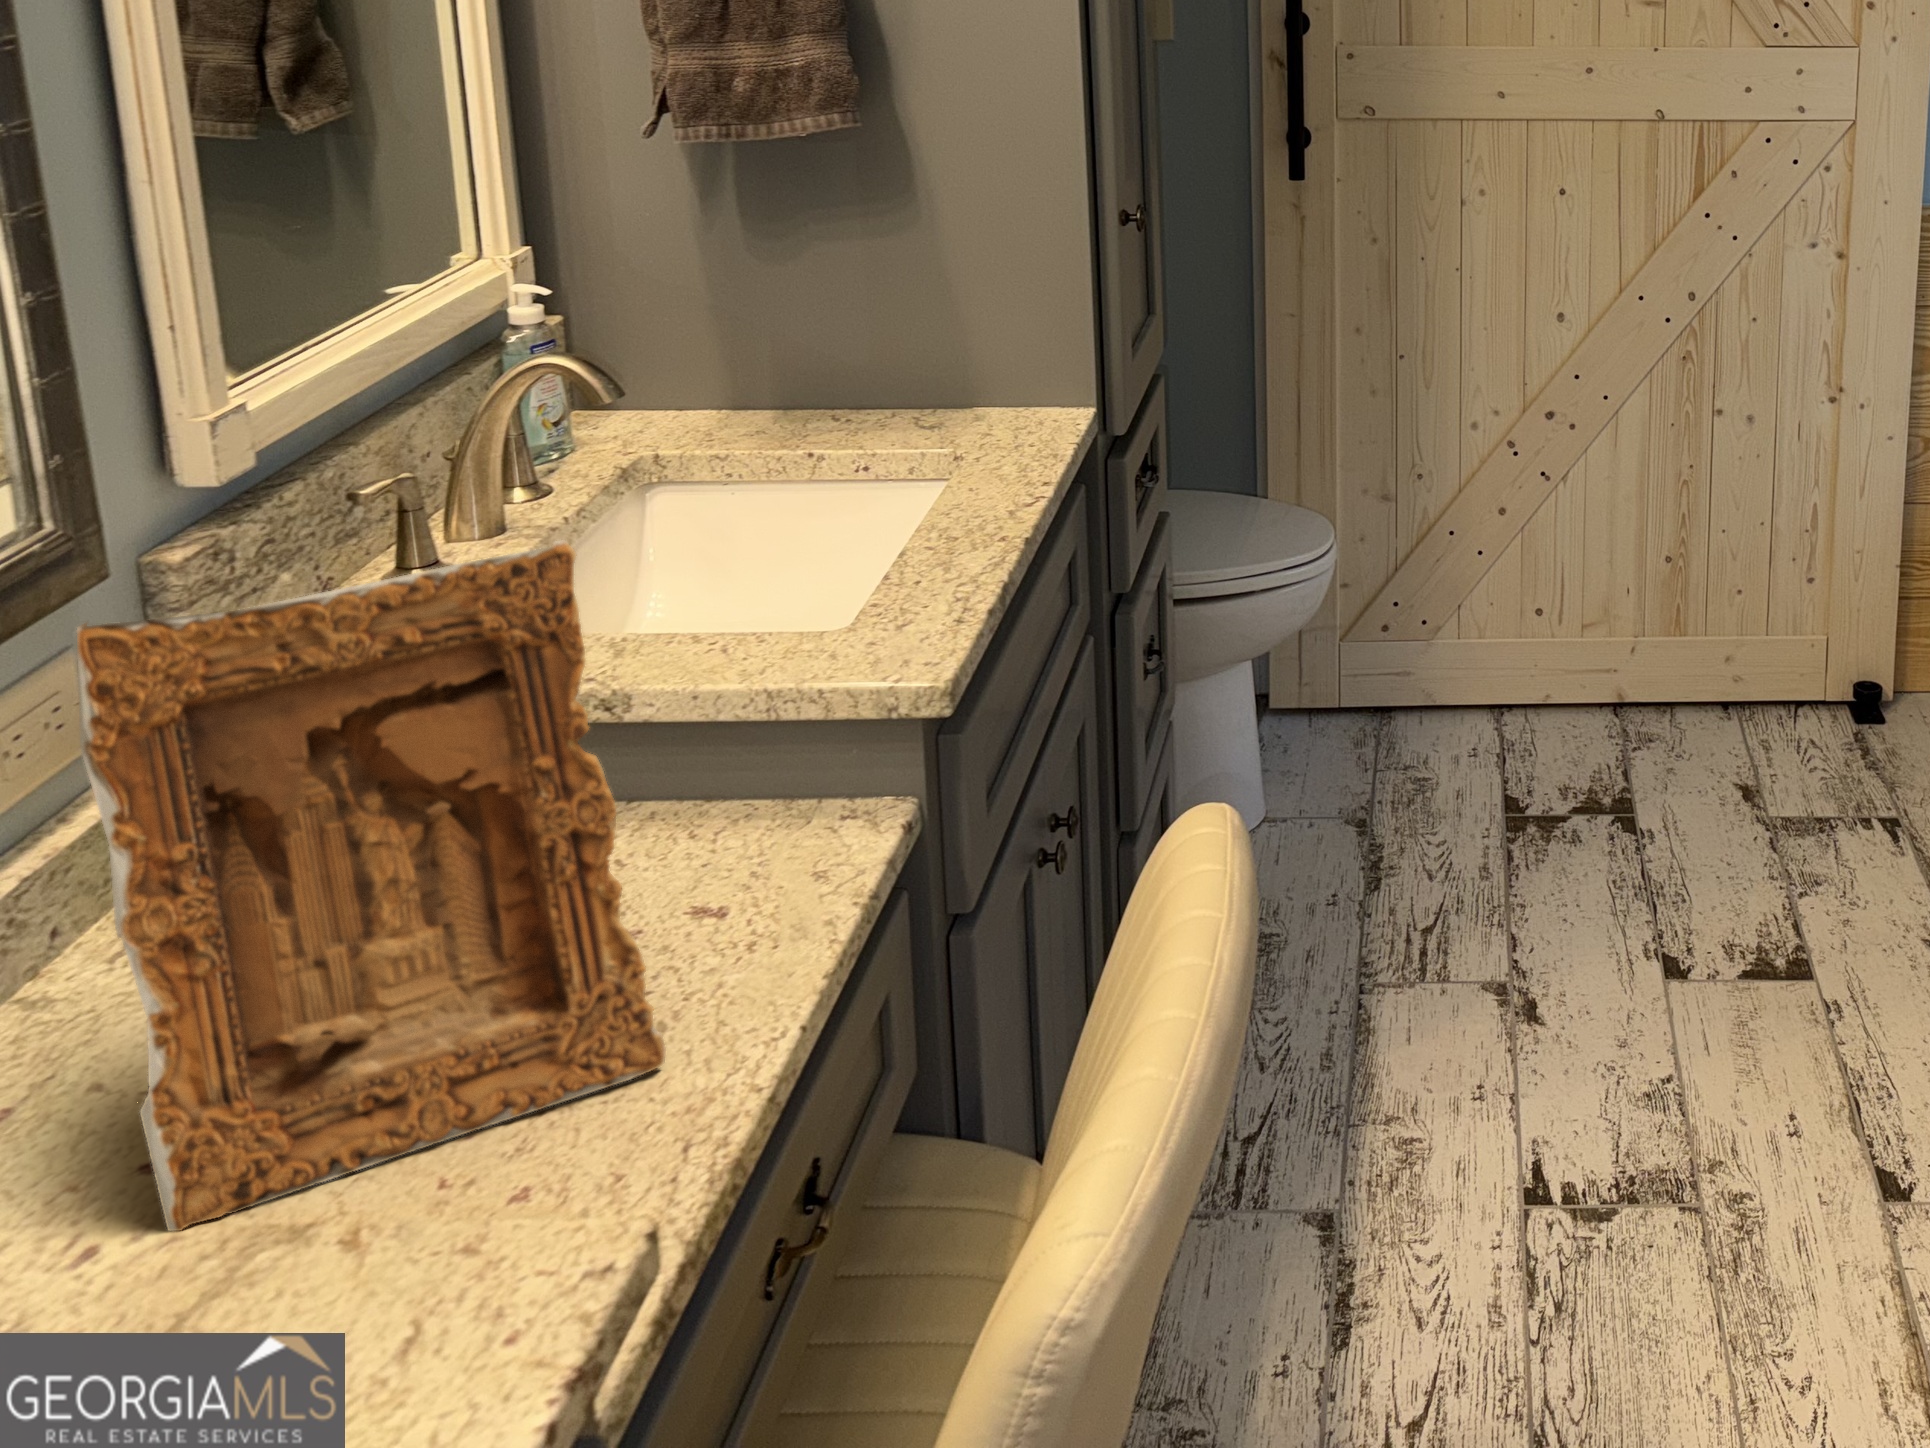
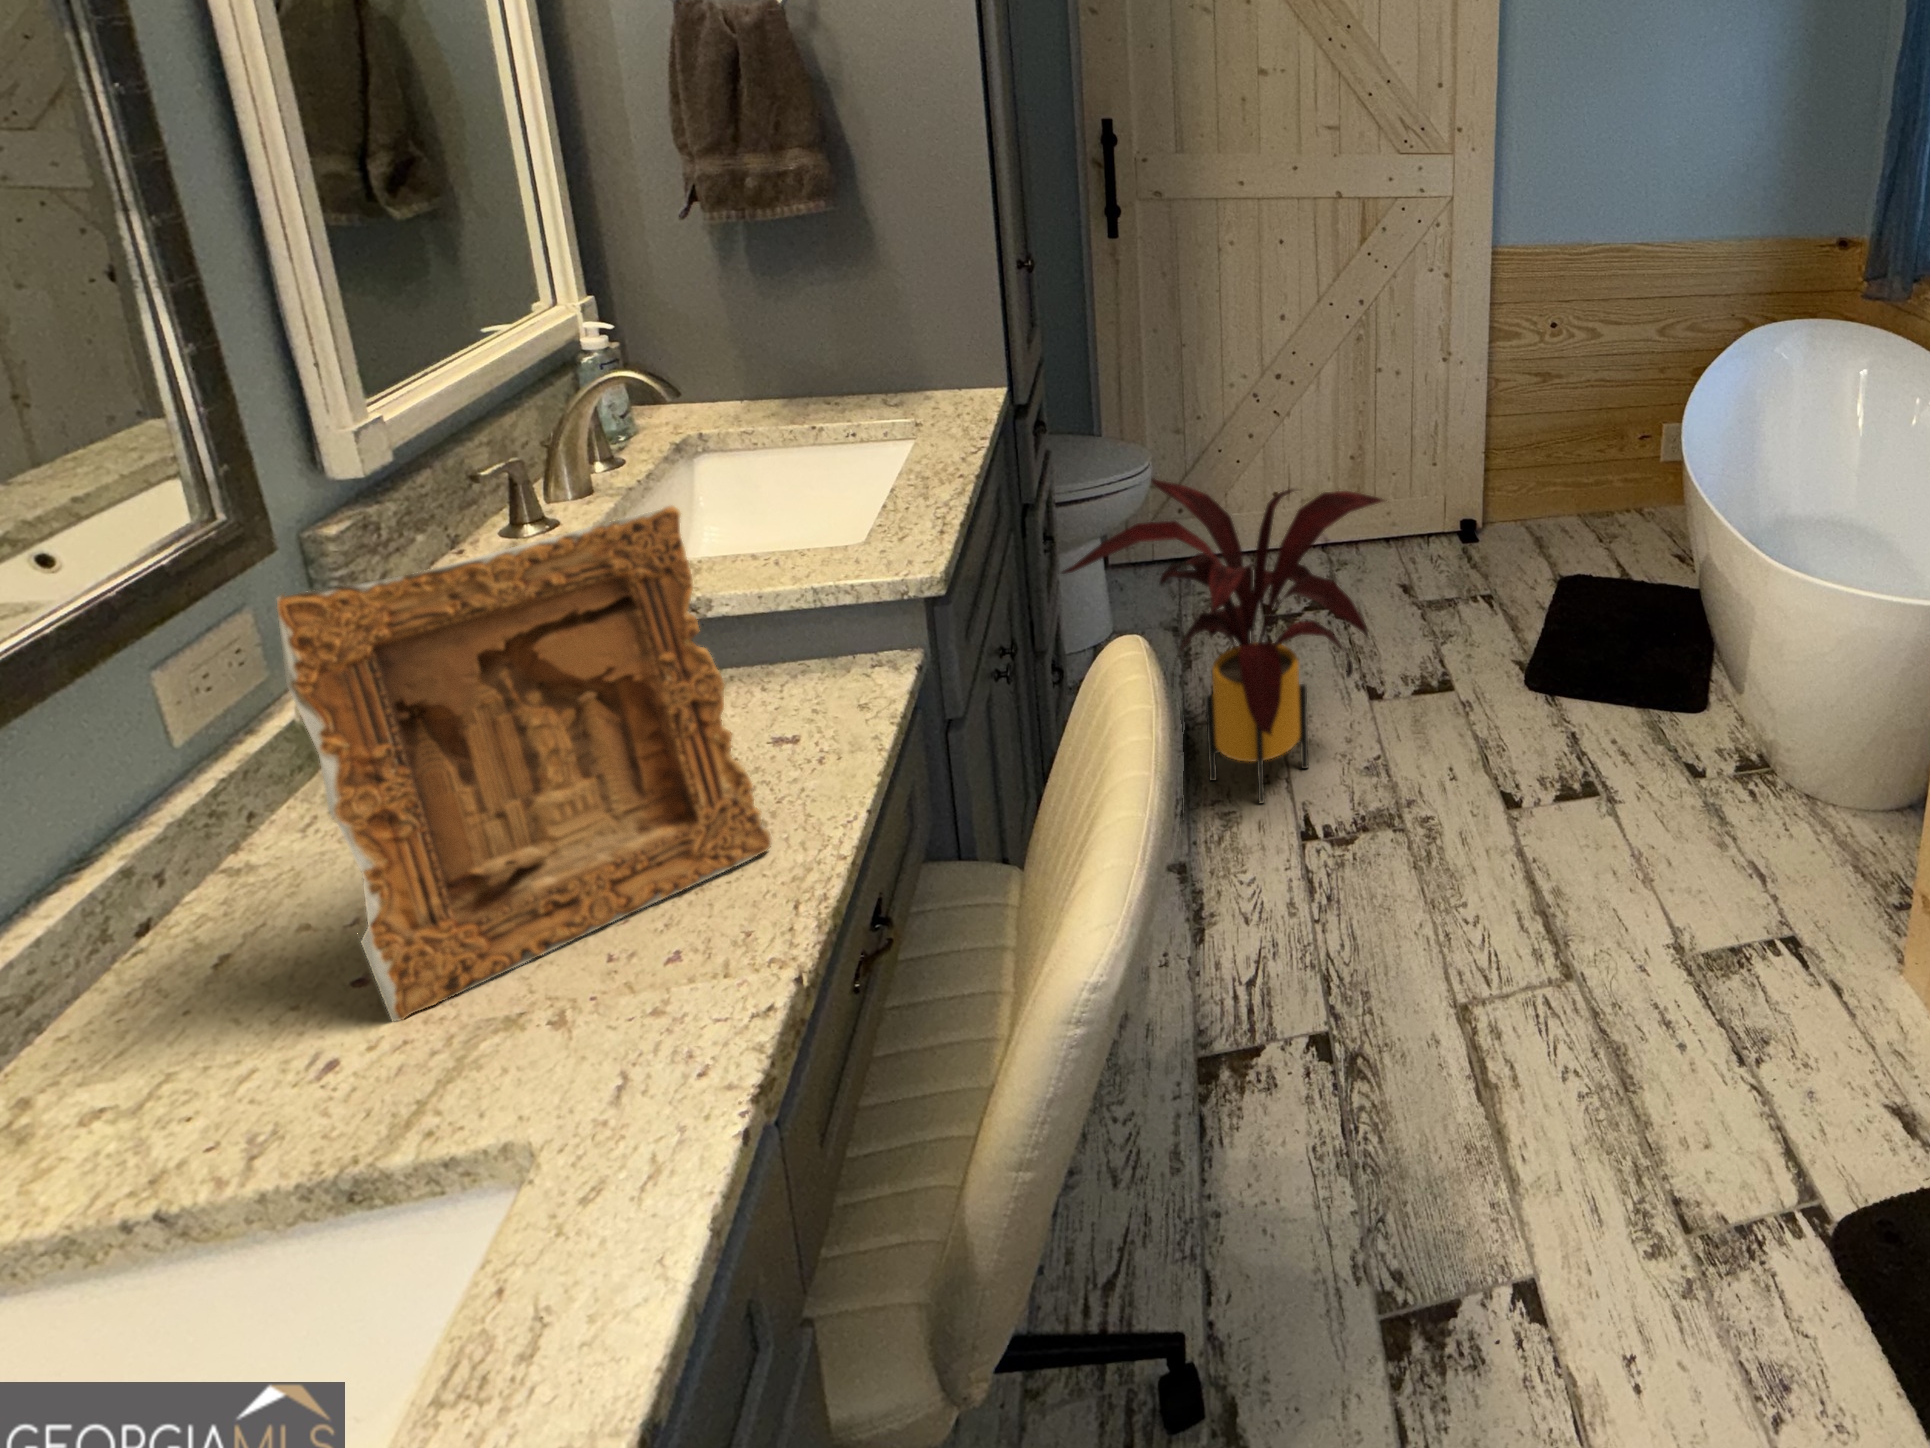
house plant: none [1161,566,1706,1131] -> present [1062,478,1384,803]

